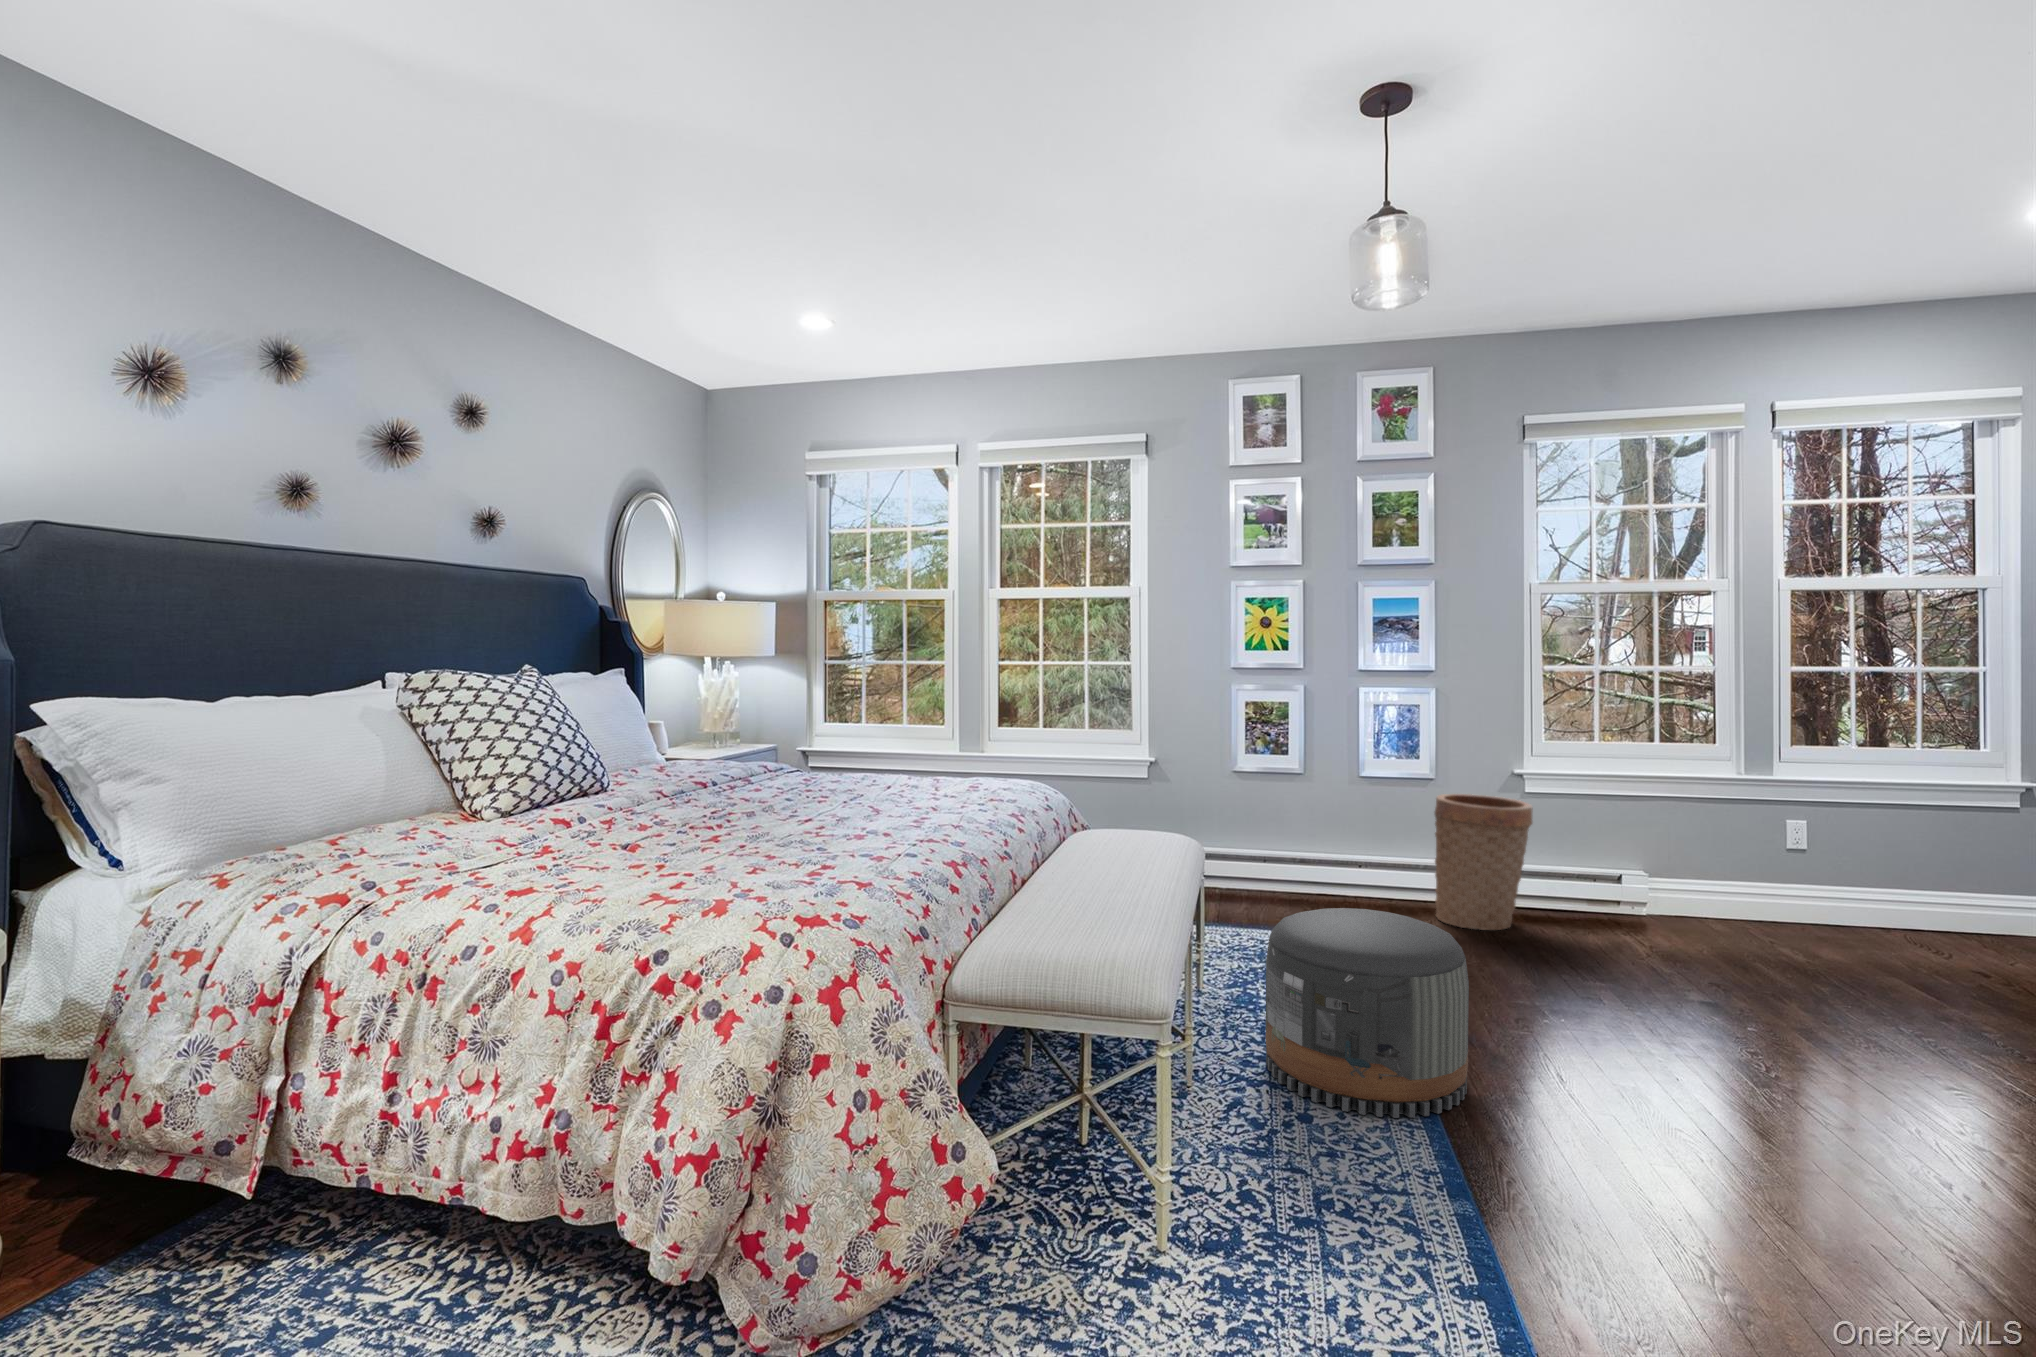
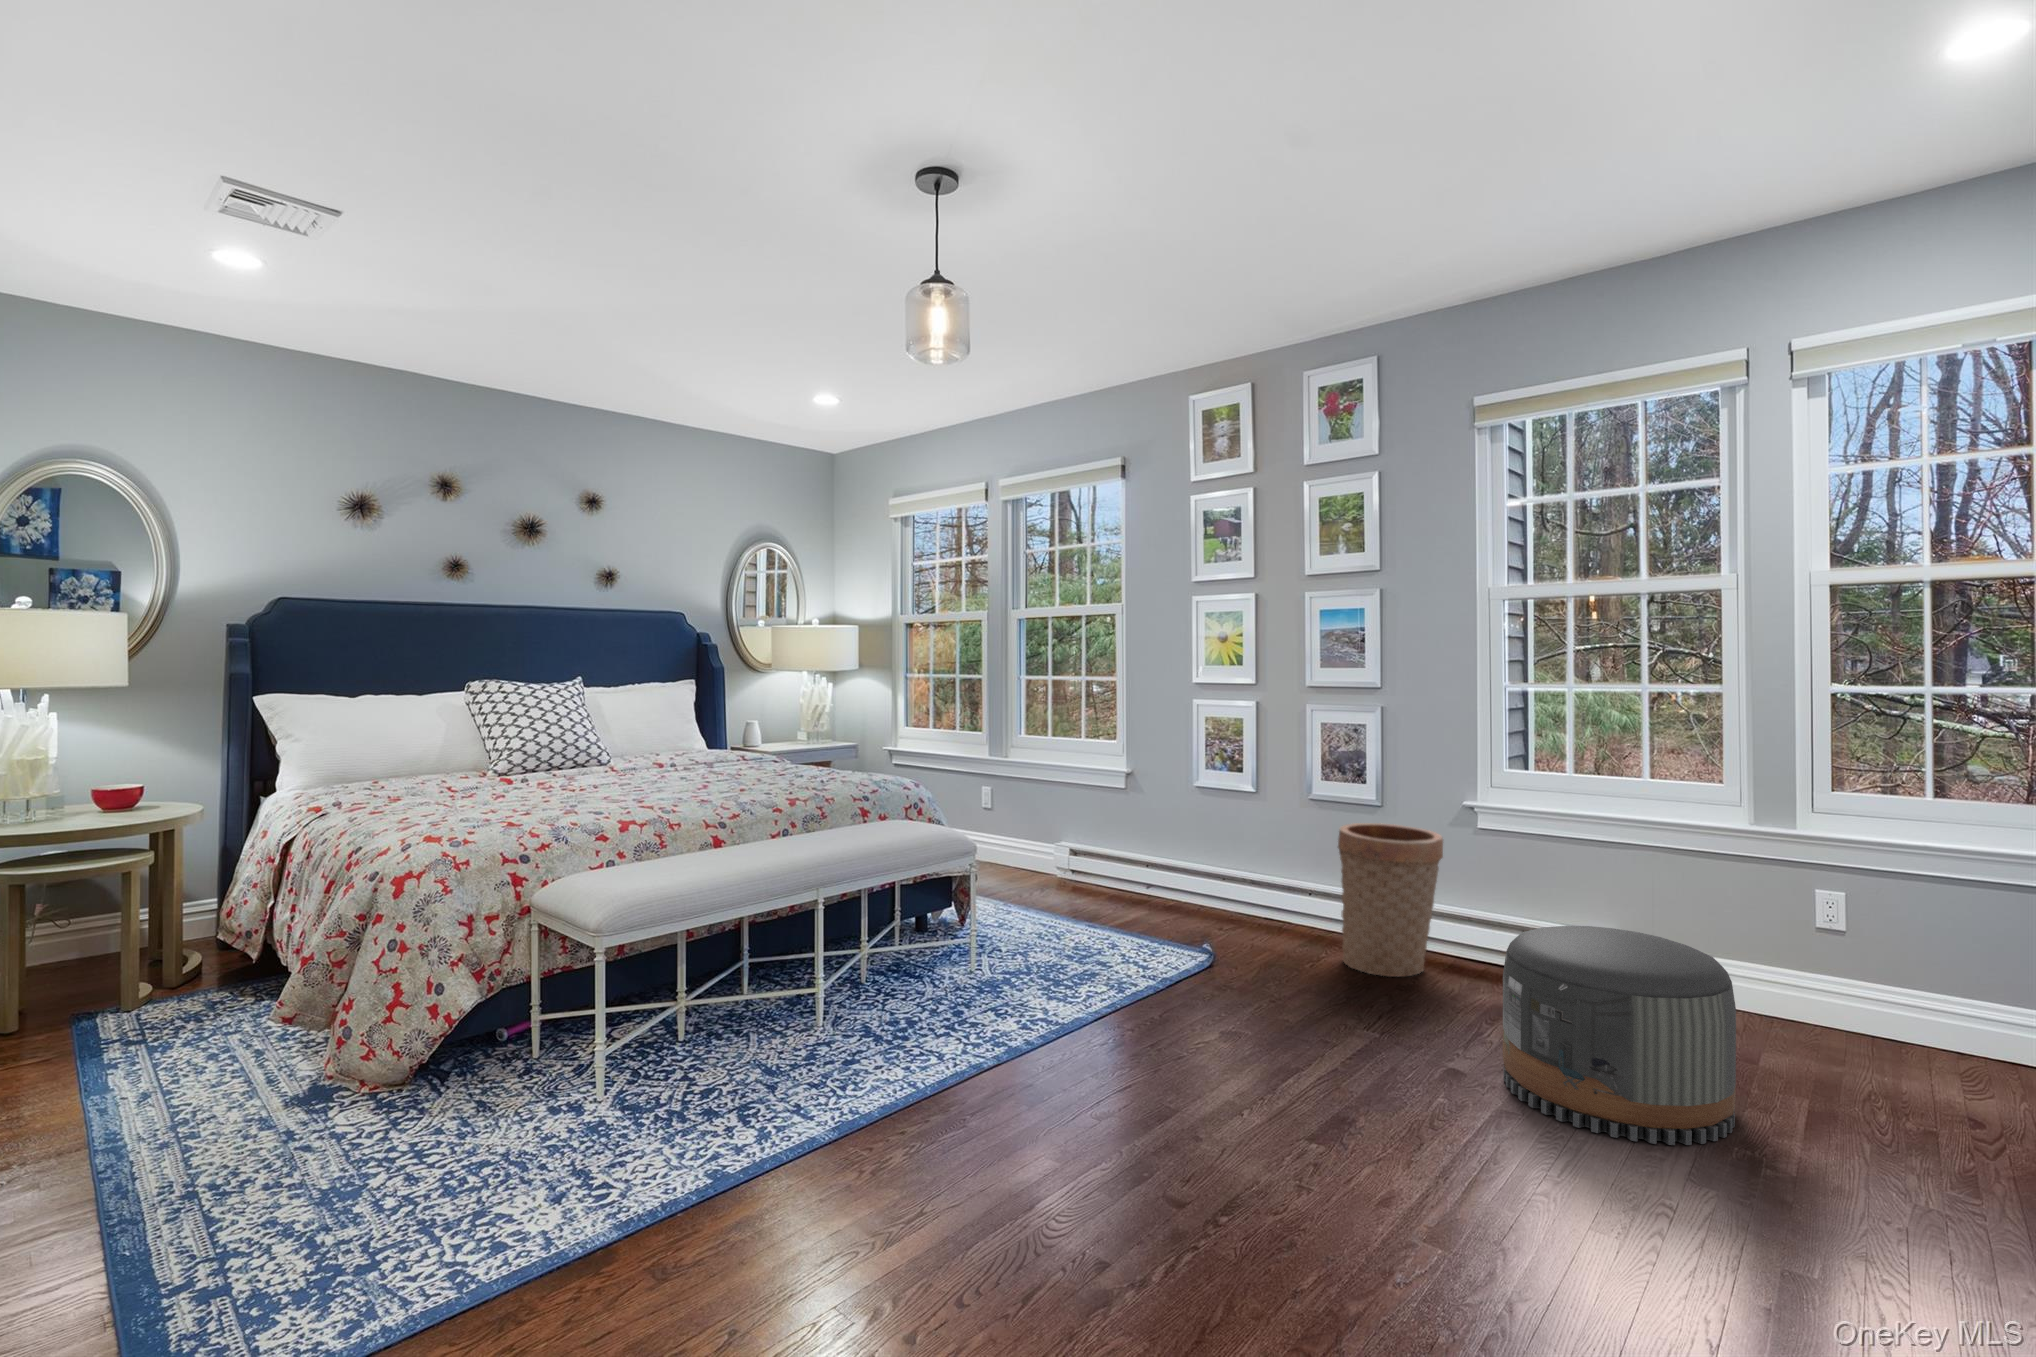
pouf: present [1266,908,1469,1118] -> present [1503,926,1736,1145]

